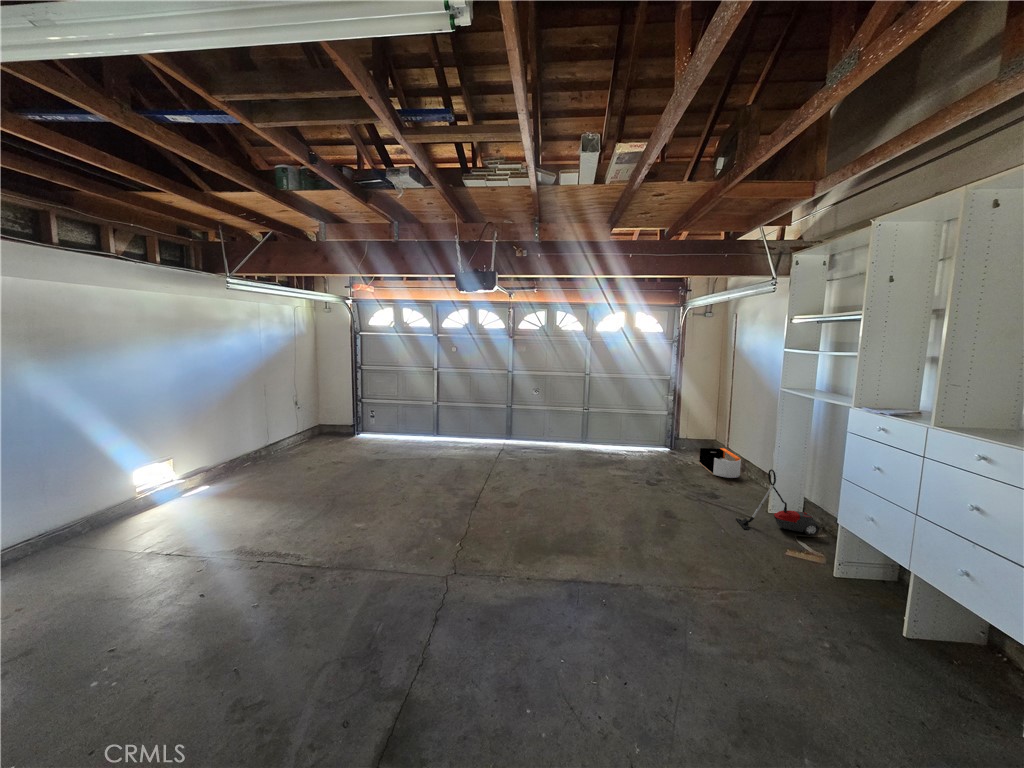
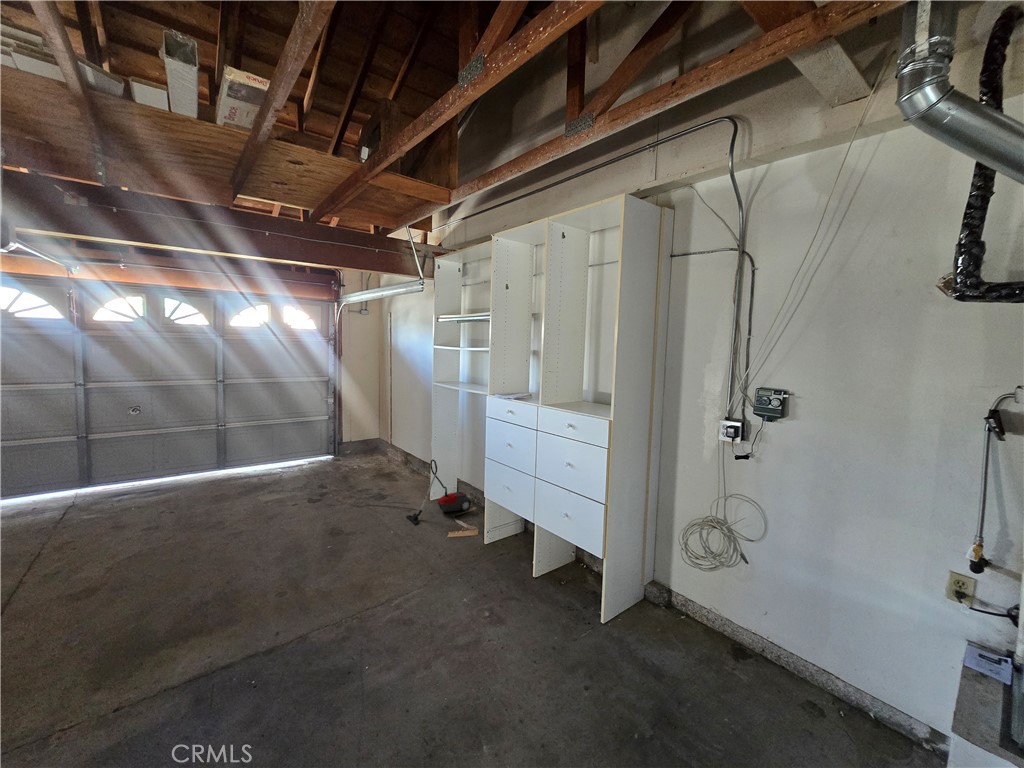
storage bin: present [699,448,741,478] -> none [366,446,405,476]

